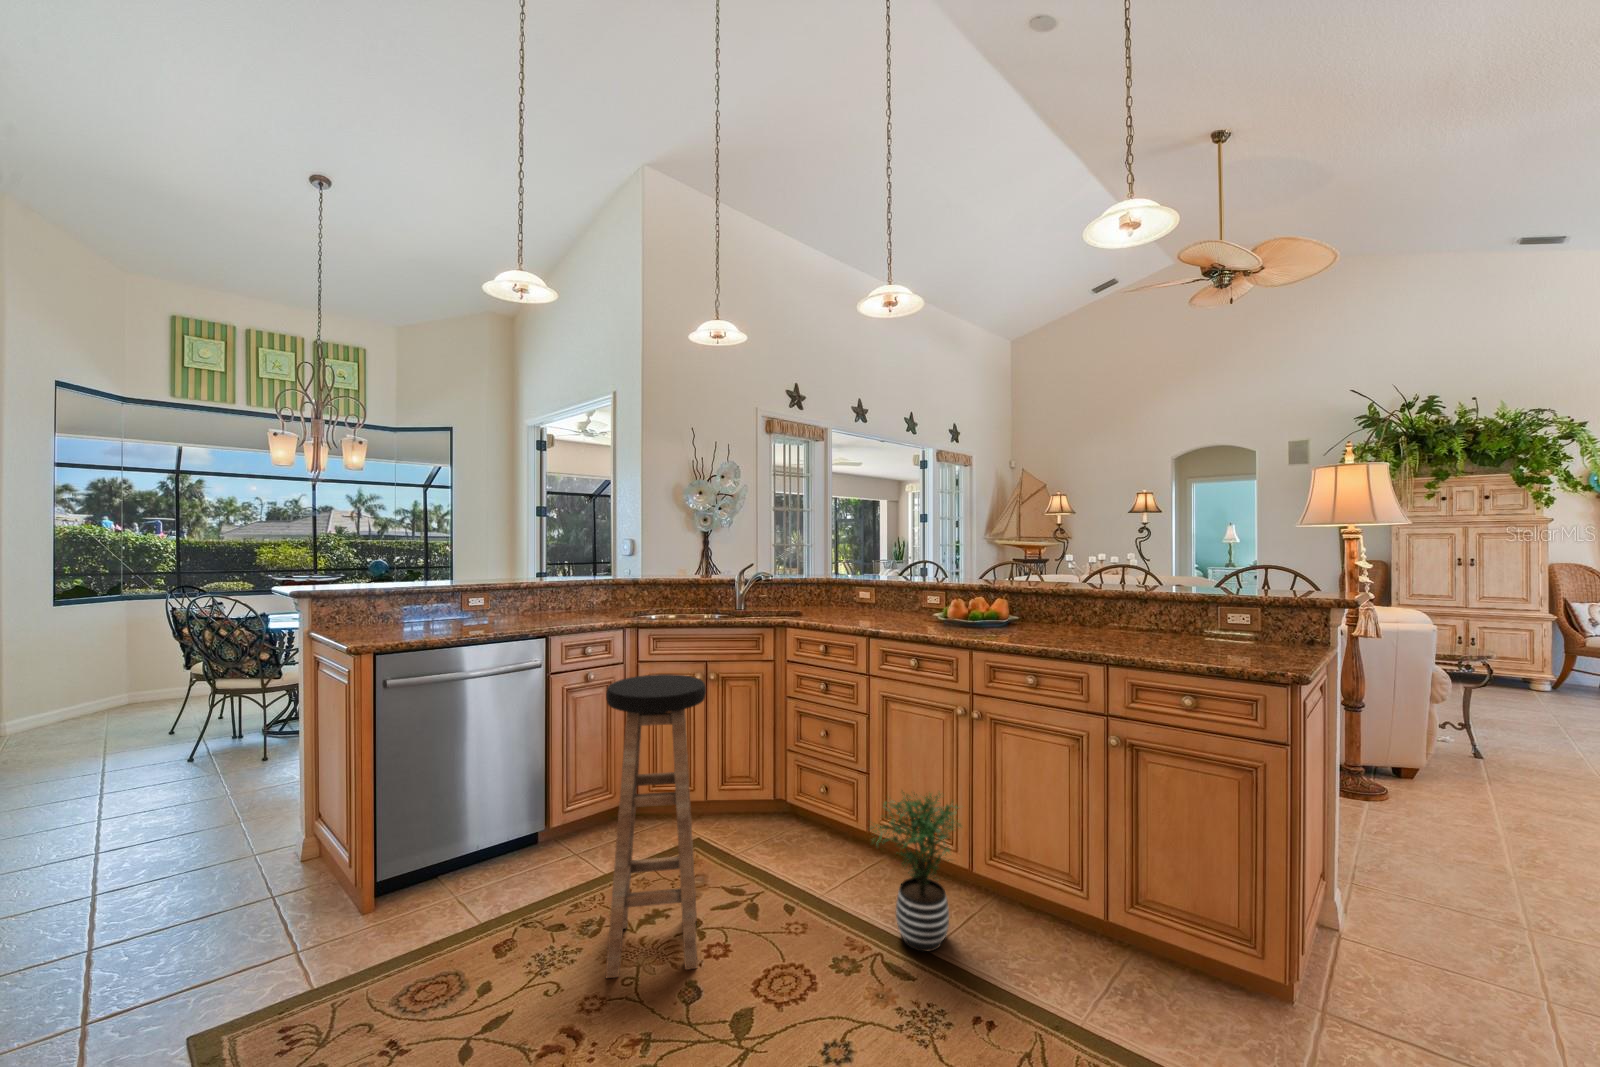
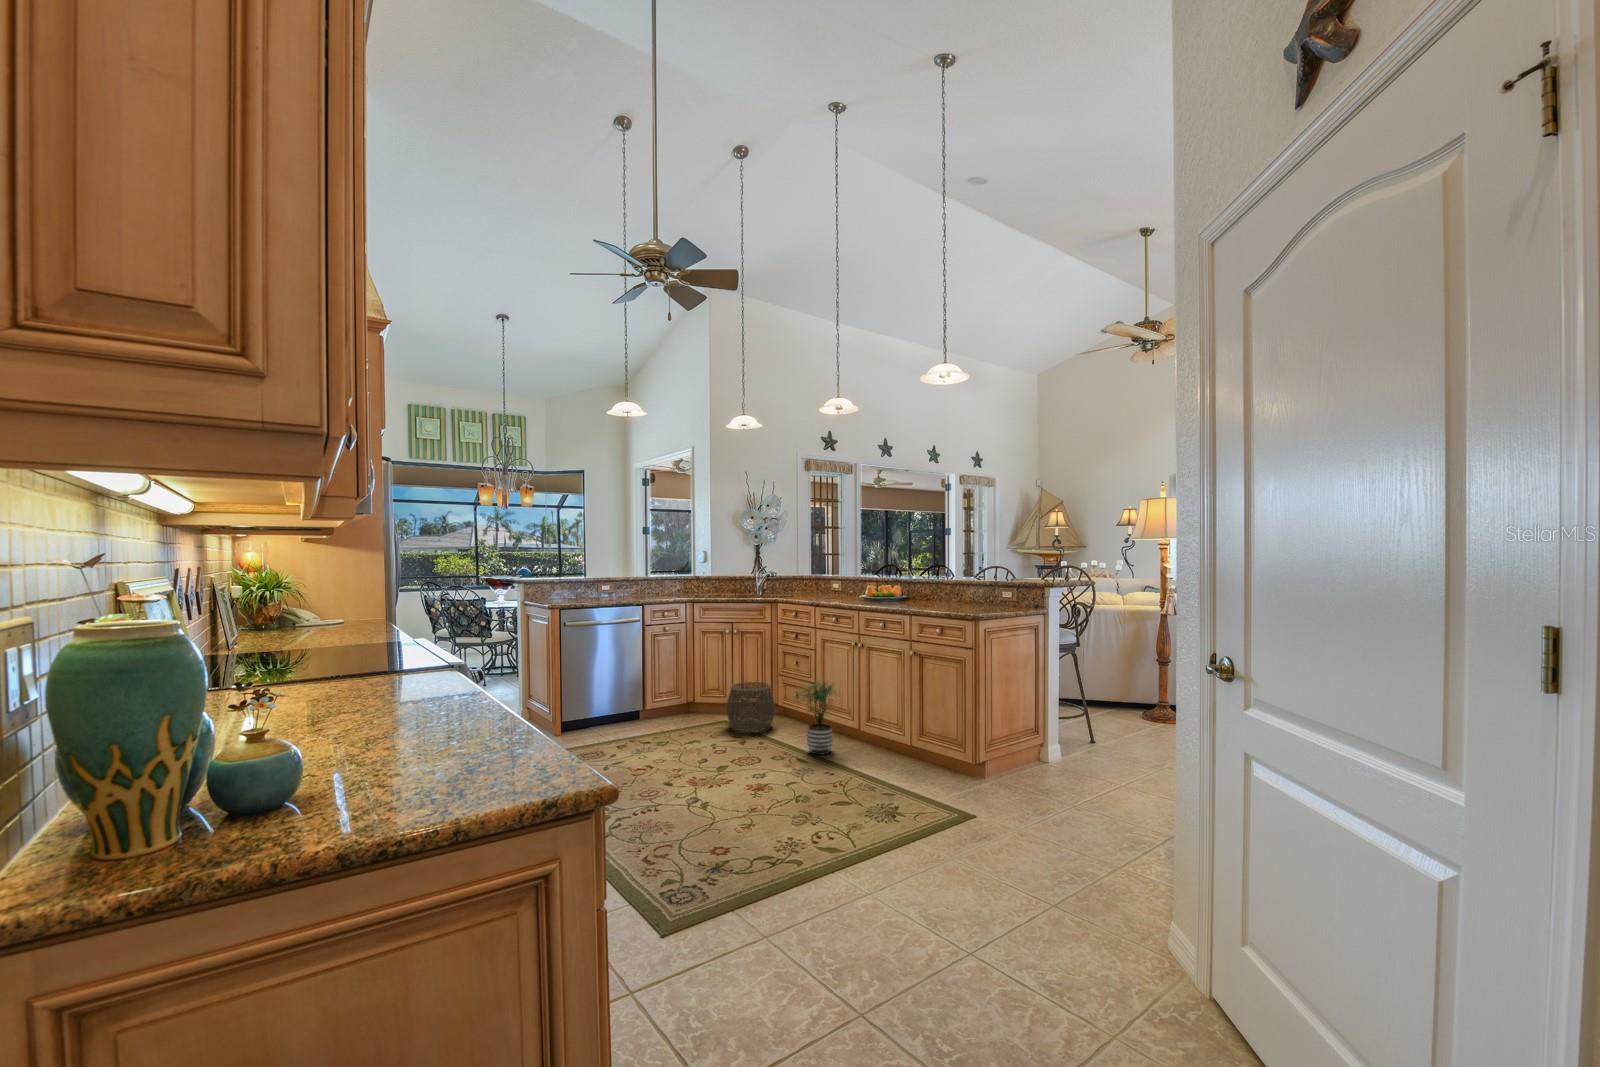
bar stool: present [606,674,706,978] -> none [667,620,715,754]
woven basket: none [708,770,798,878] -> present [726,682,775,732]

